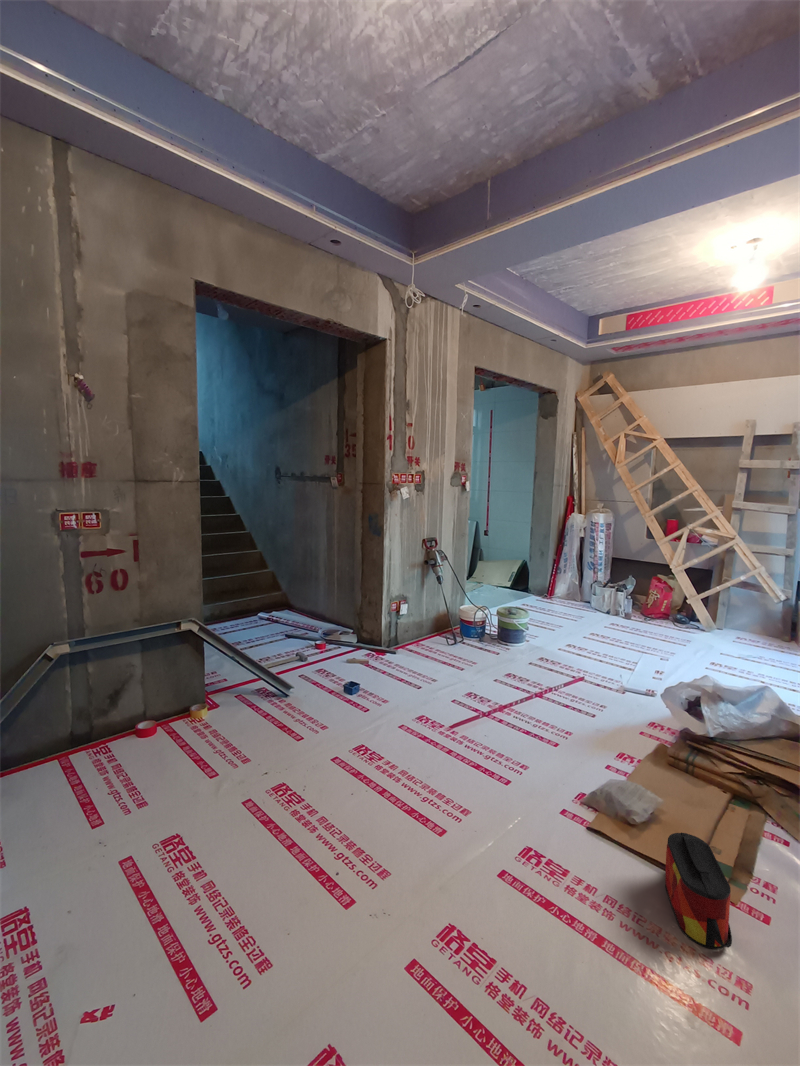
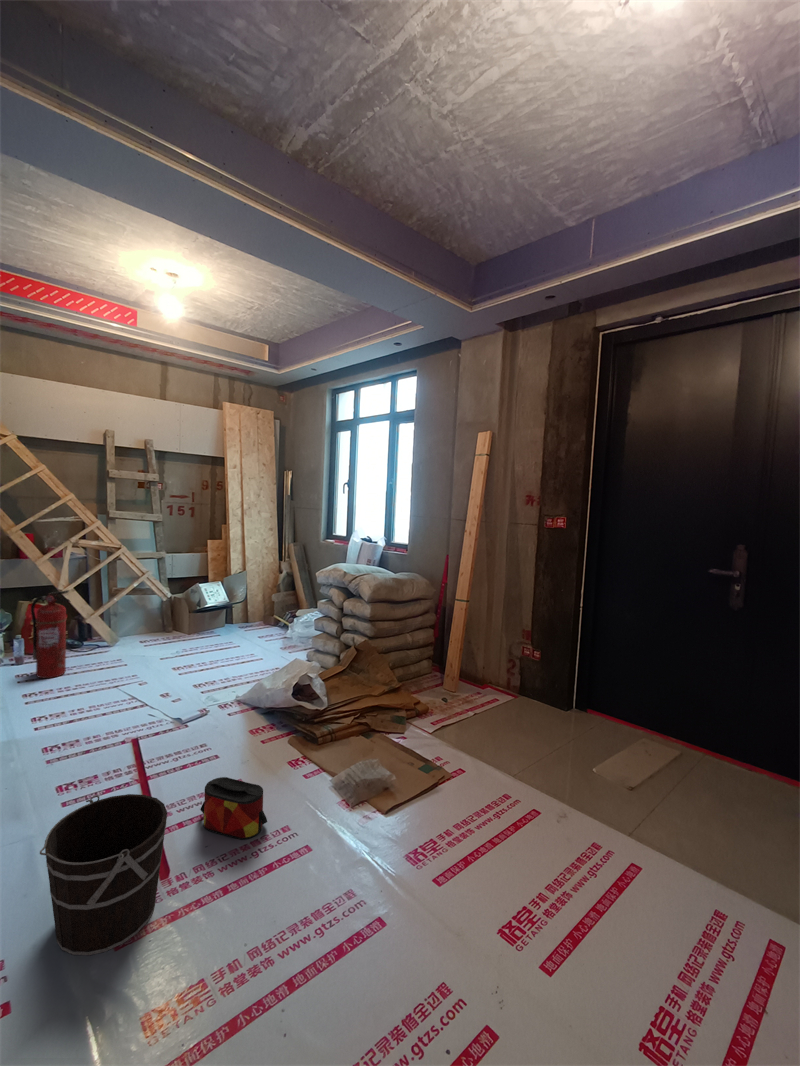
fire extinguisher: none [726,587,764,677] -> present [31,590,70,678]
bucket: none [476,746,577,885] -> present [40,794,167,955]

